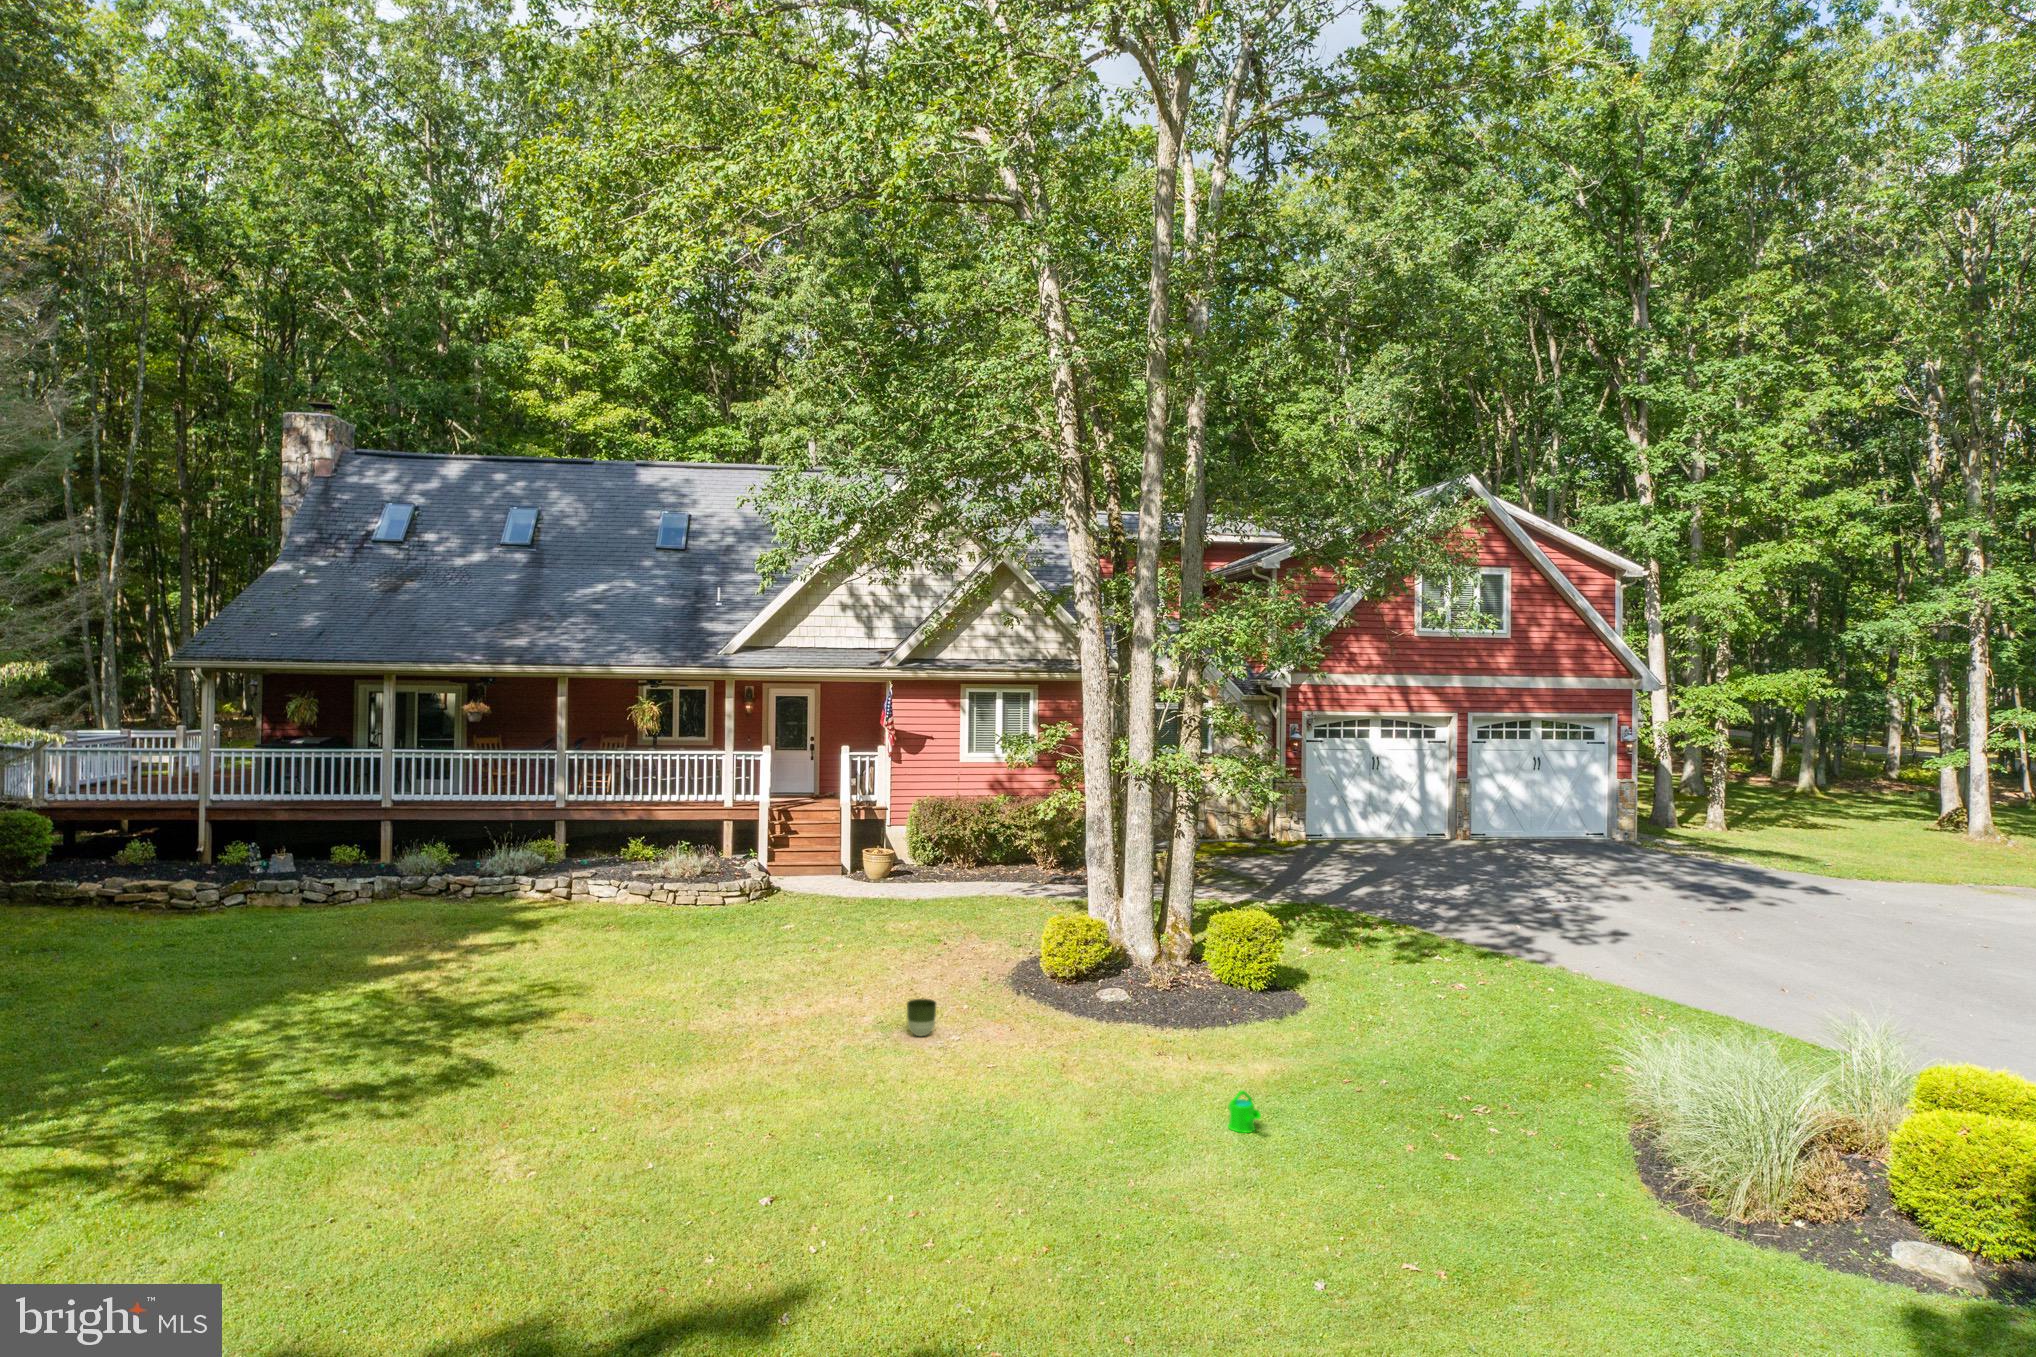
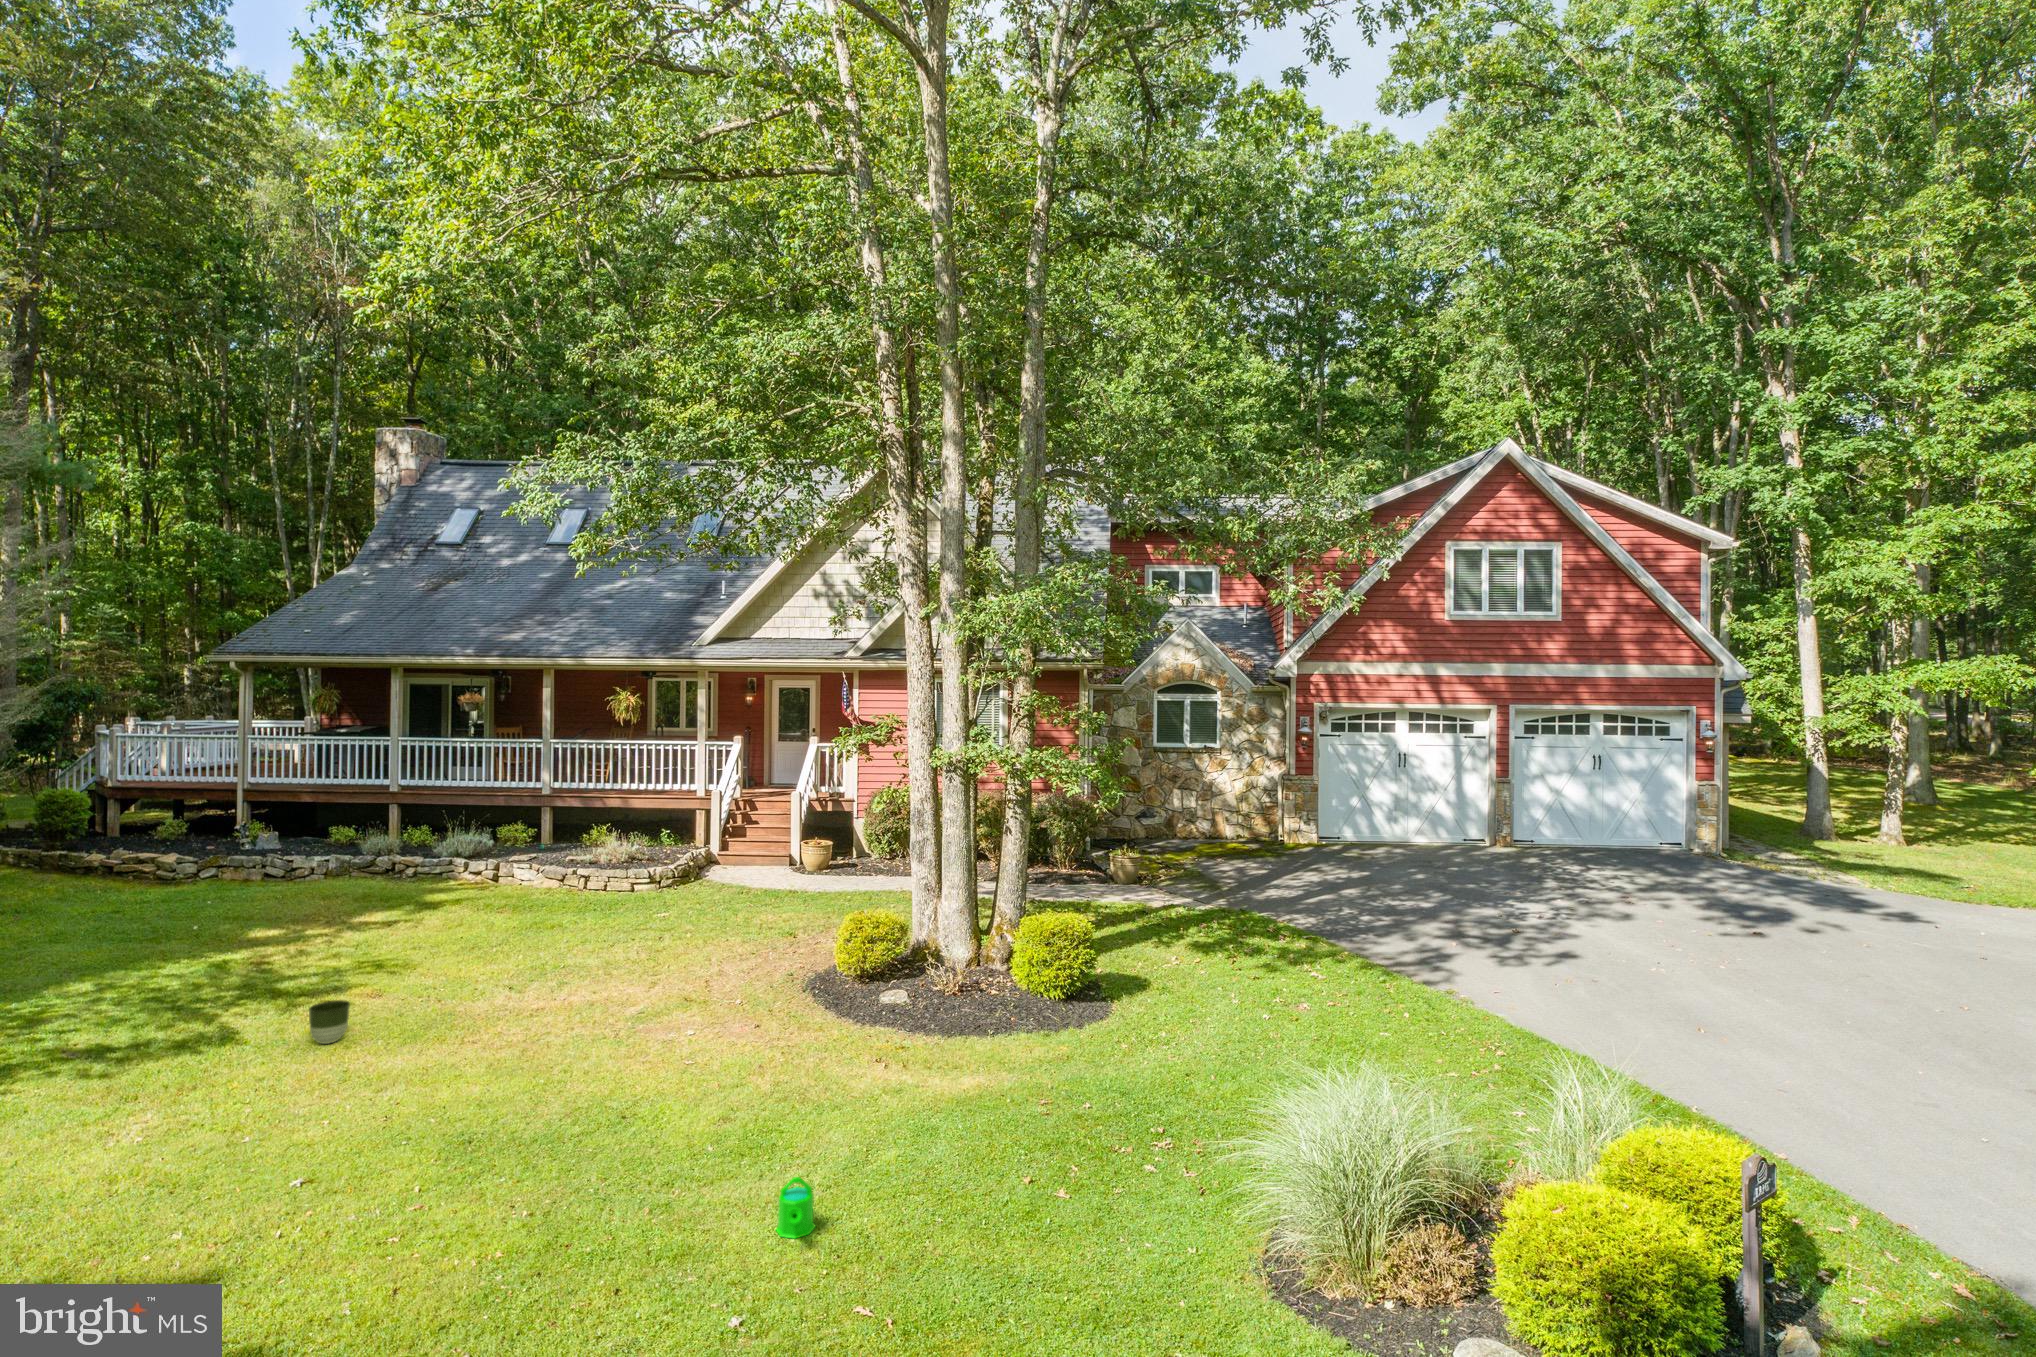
planter: present [907,999,936,1036] -> present [309,1000,350,1044]

